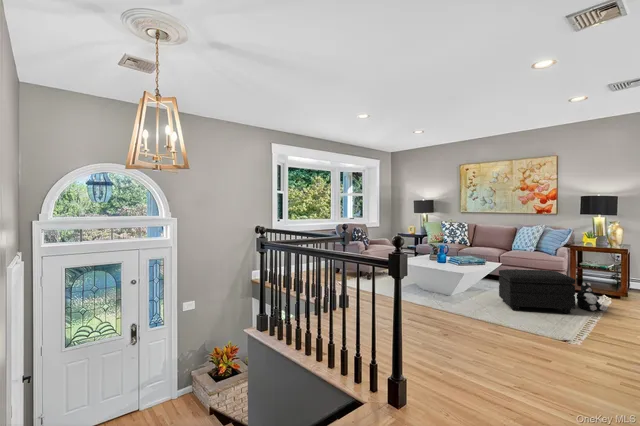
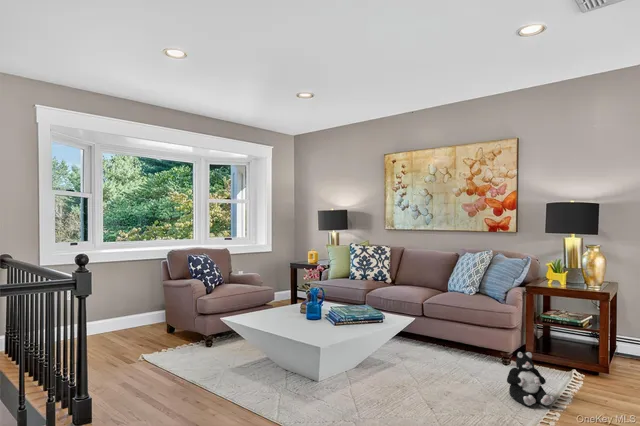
footstool: present [499,269,576,313] -> none [379,327,491,412]

